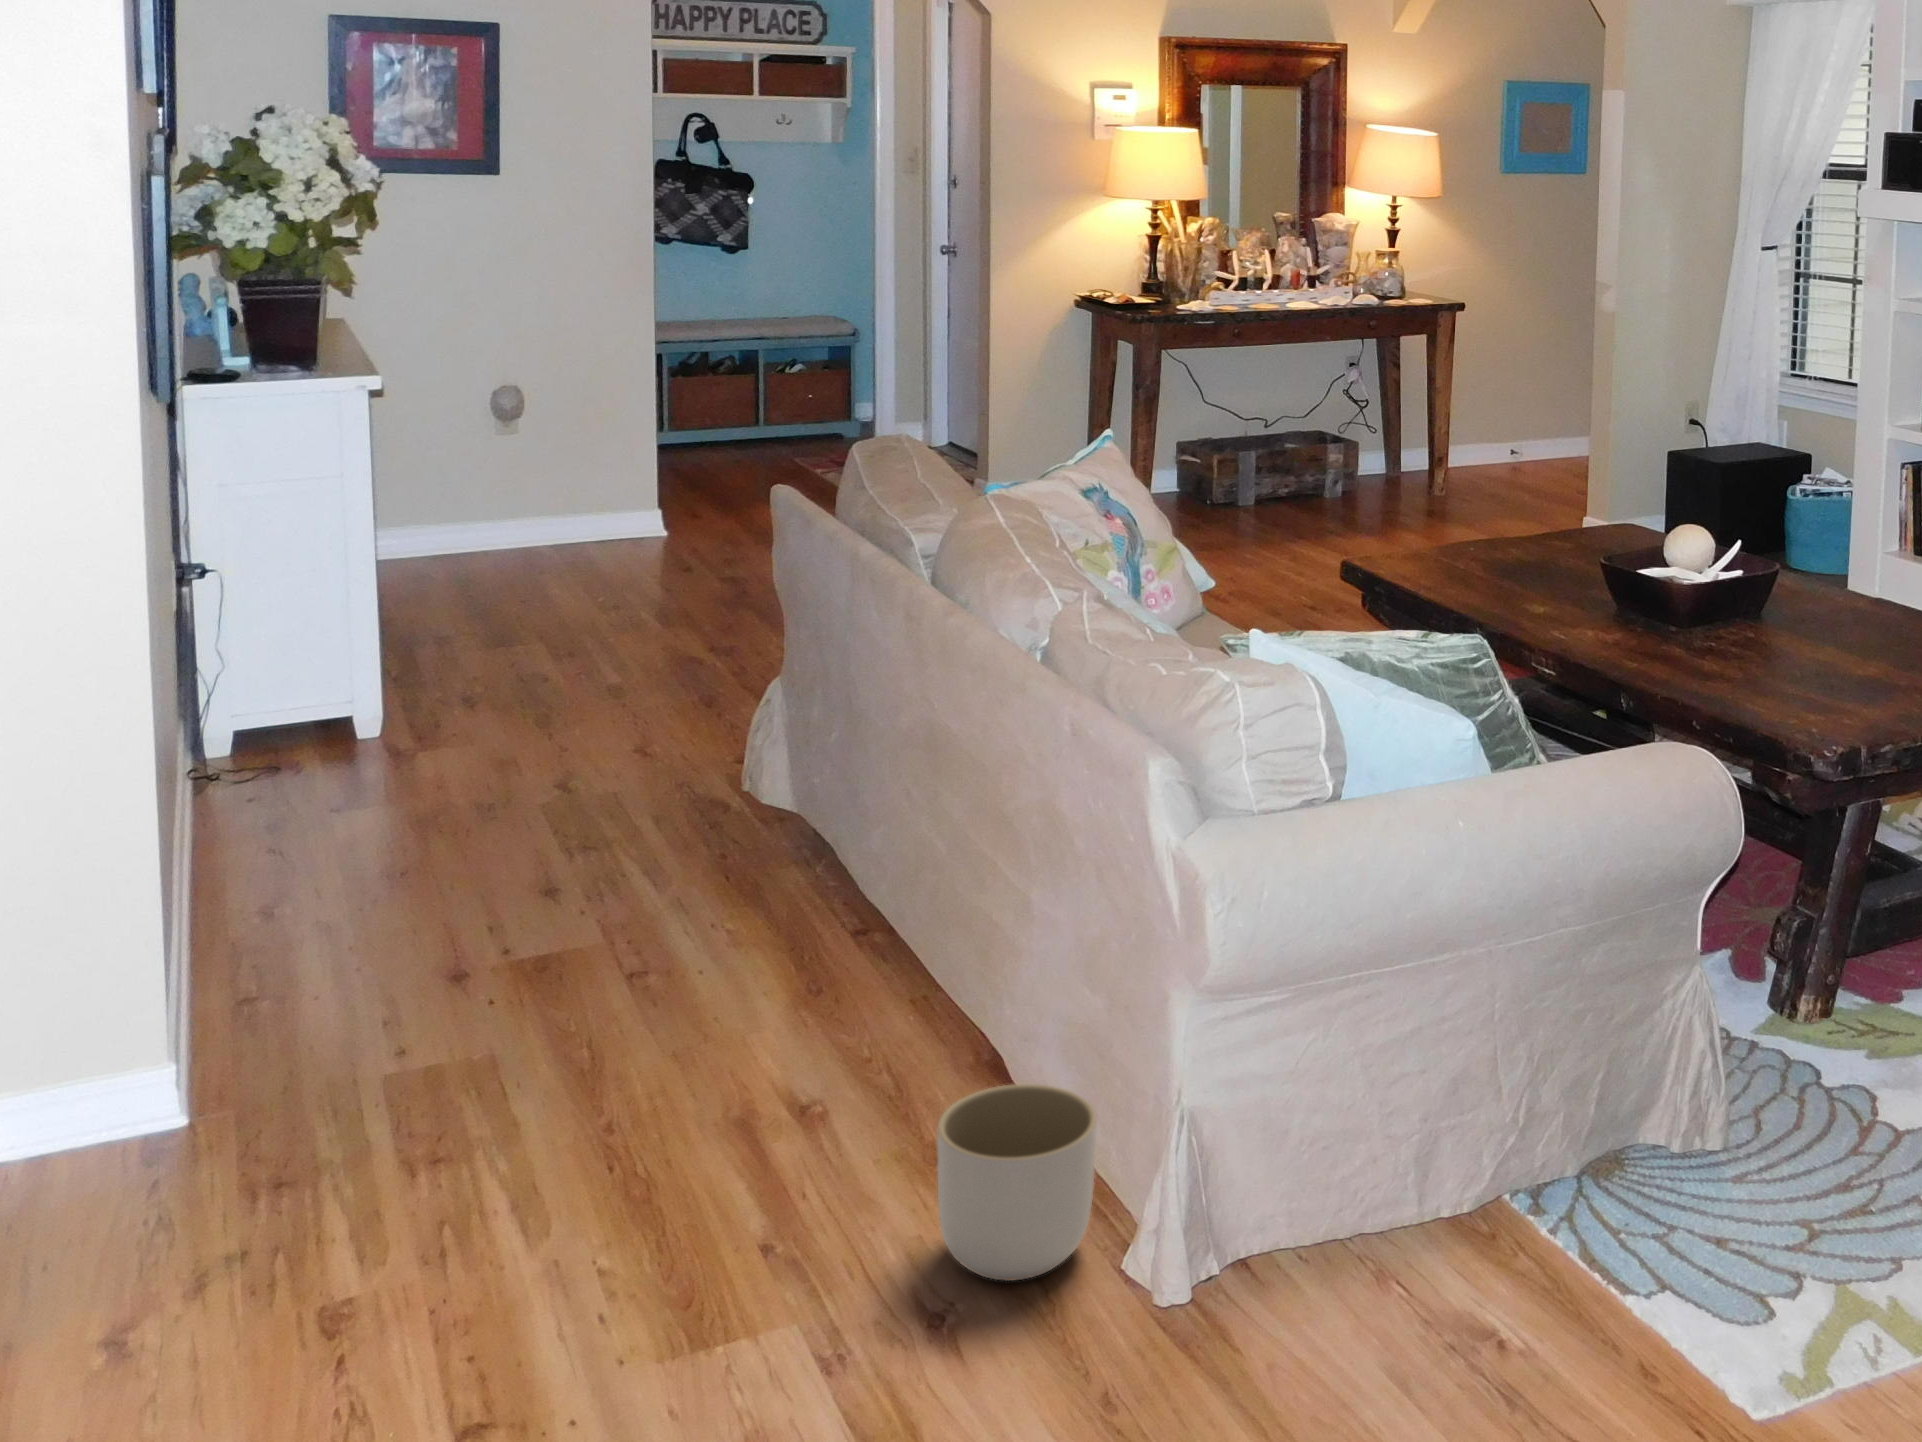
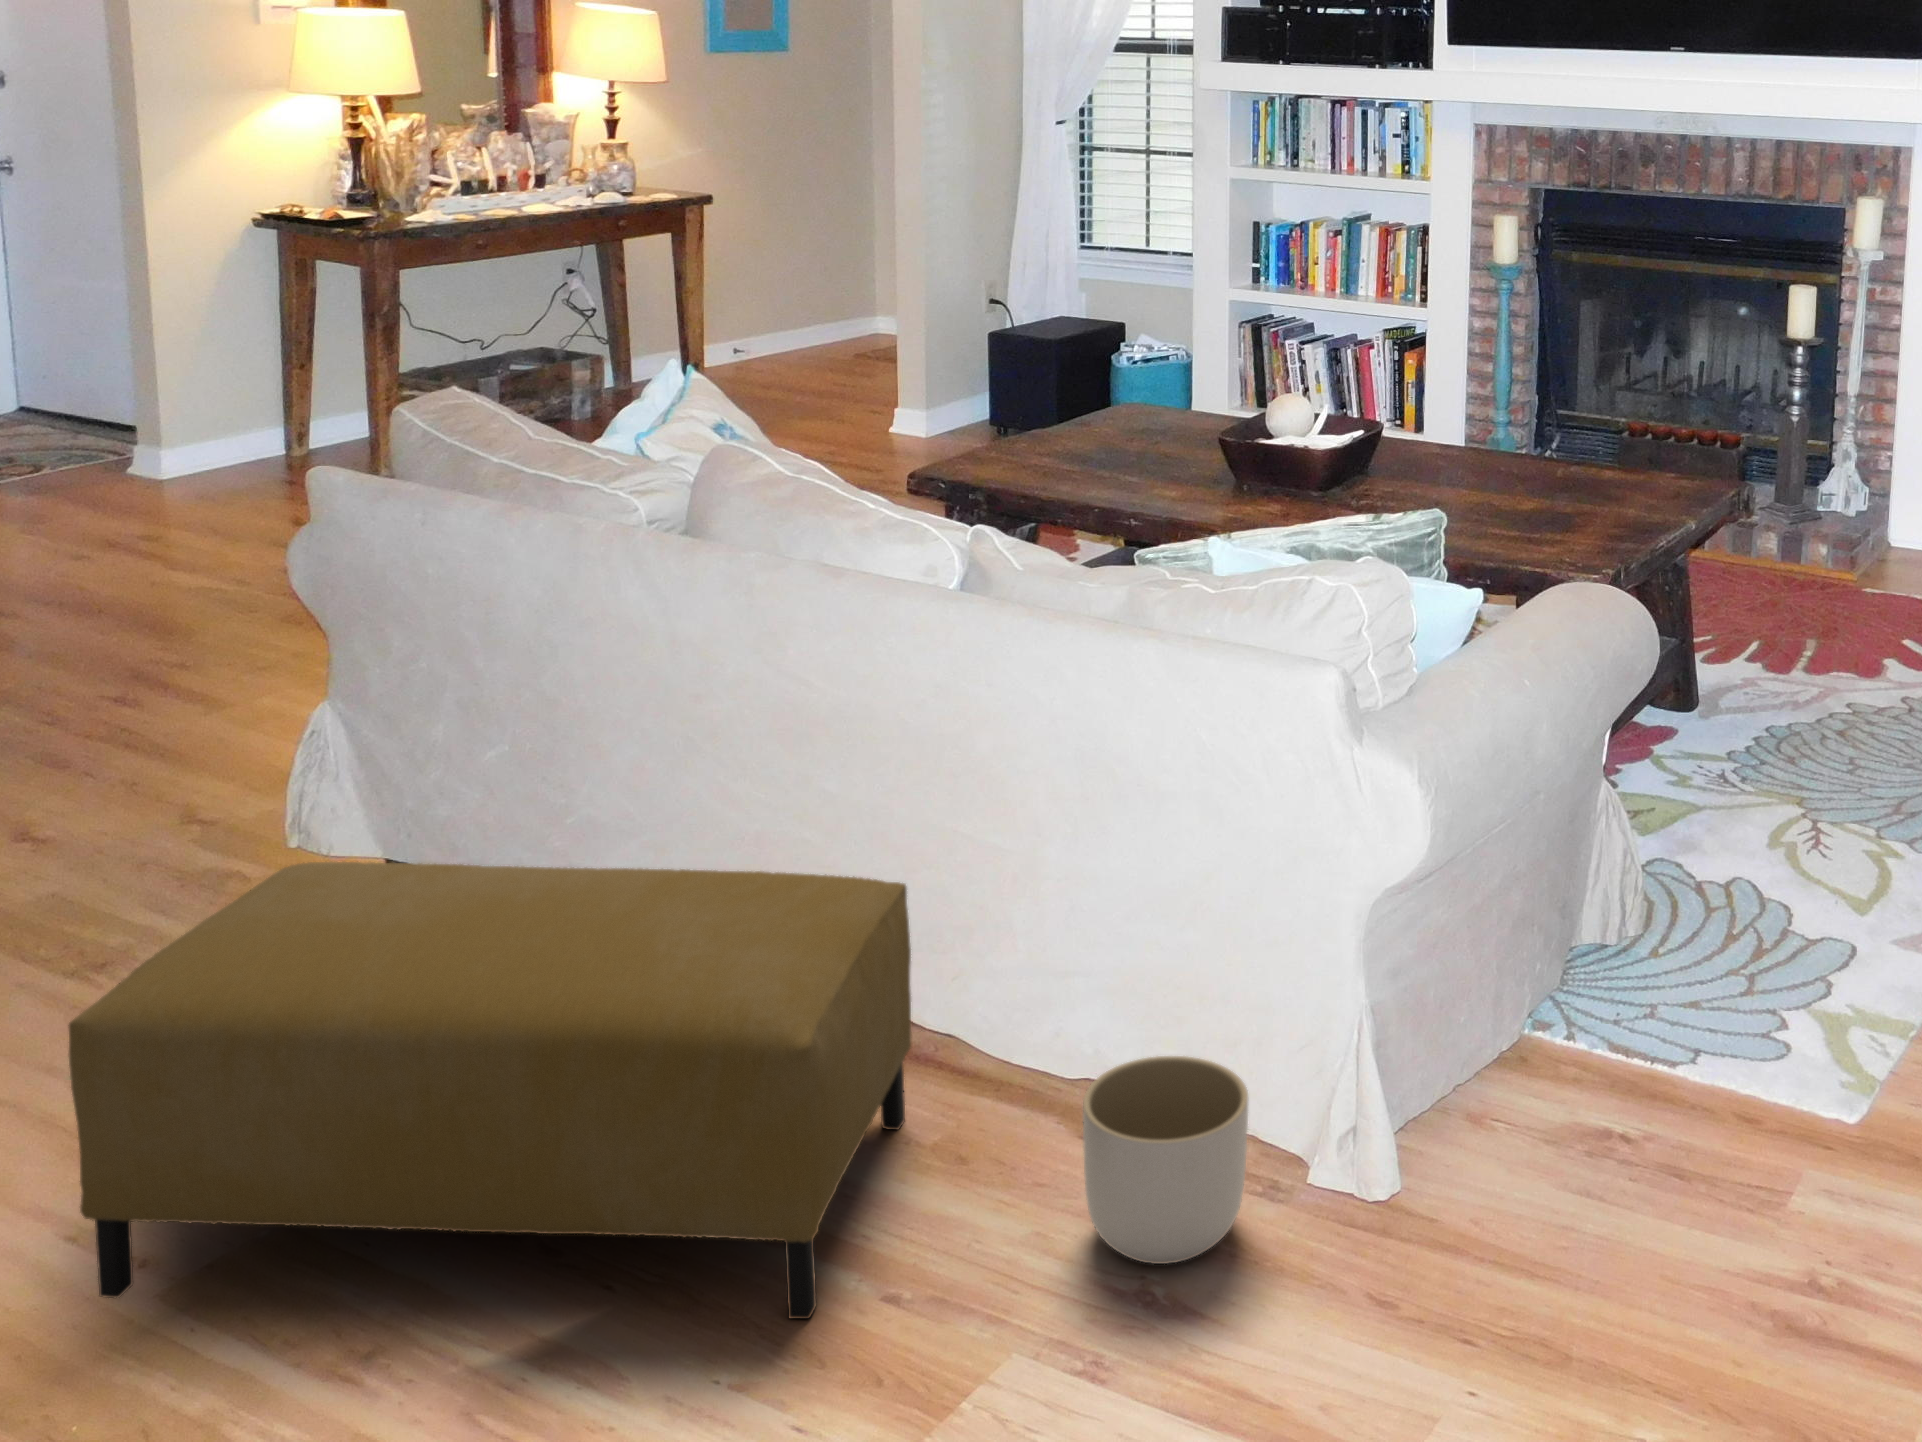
ottoman: none [337,769,947,1223] -> present [68,862,911,1319]

